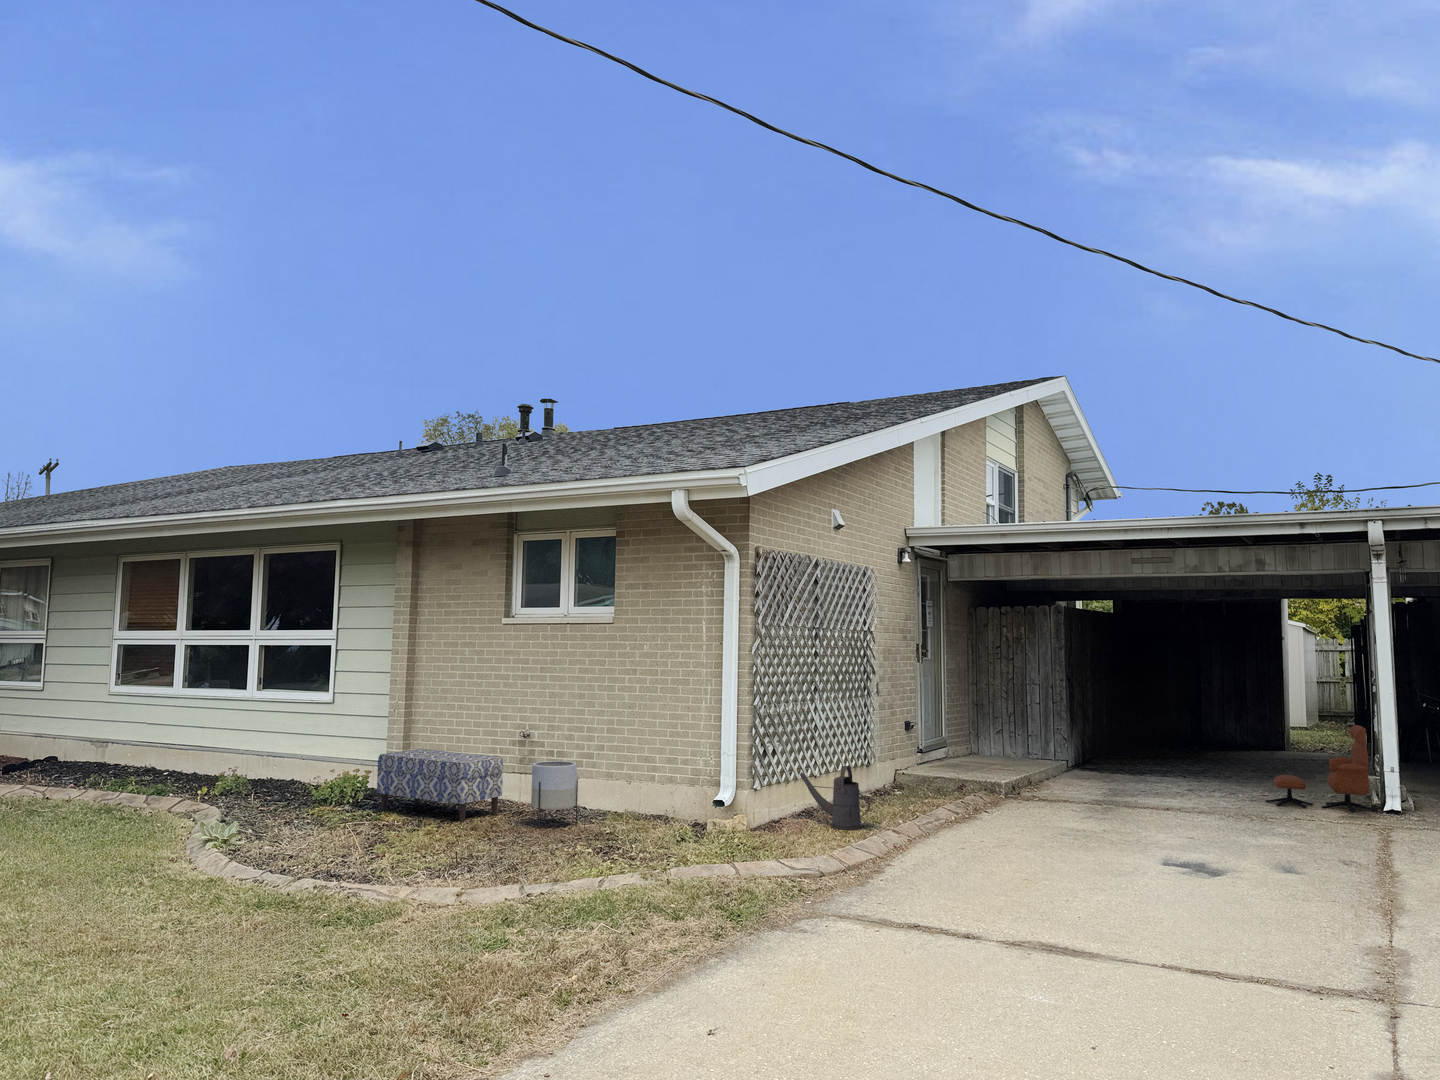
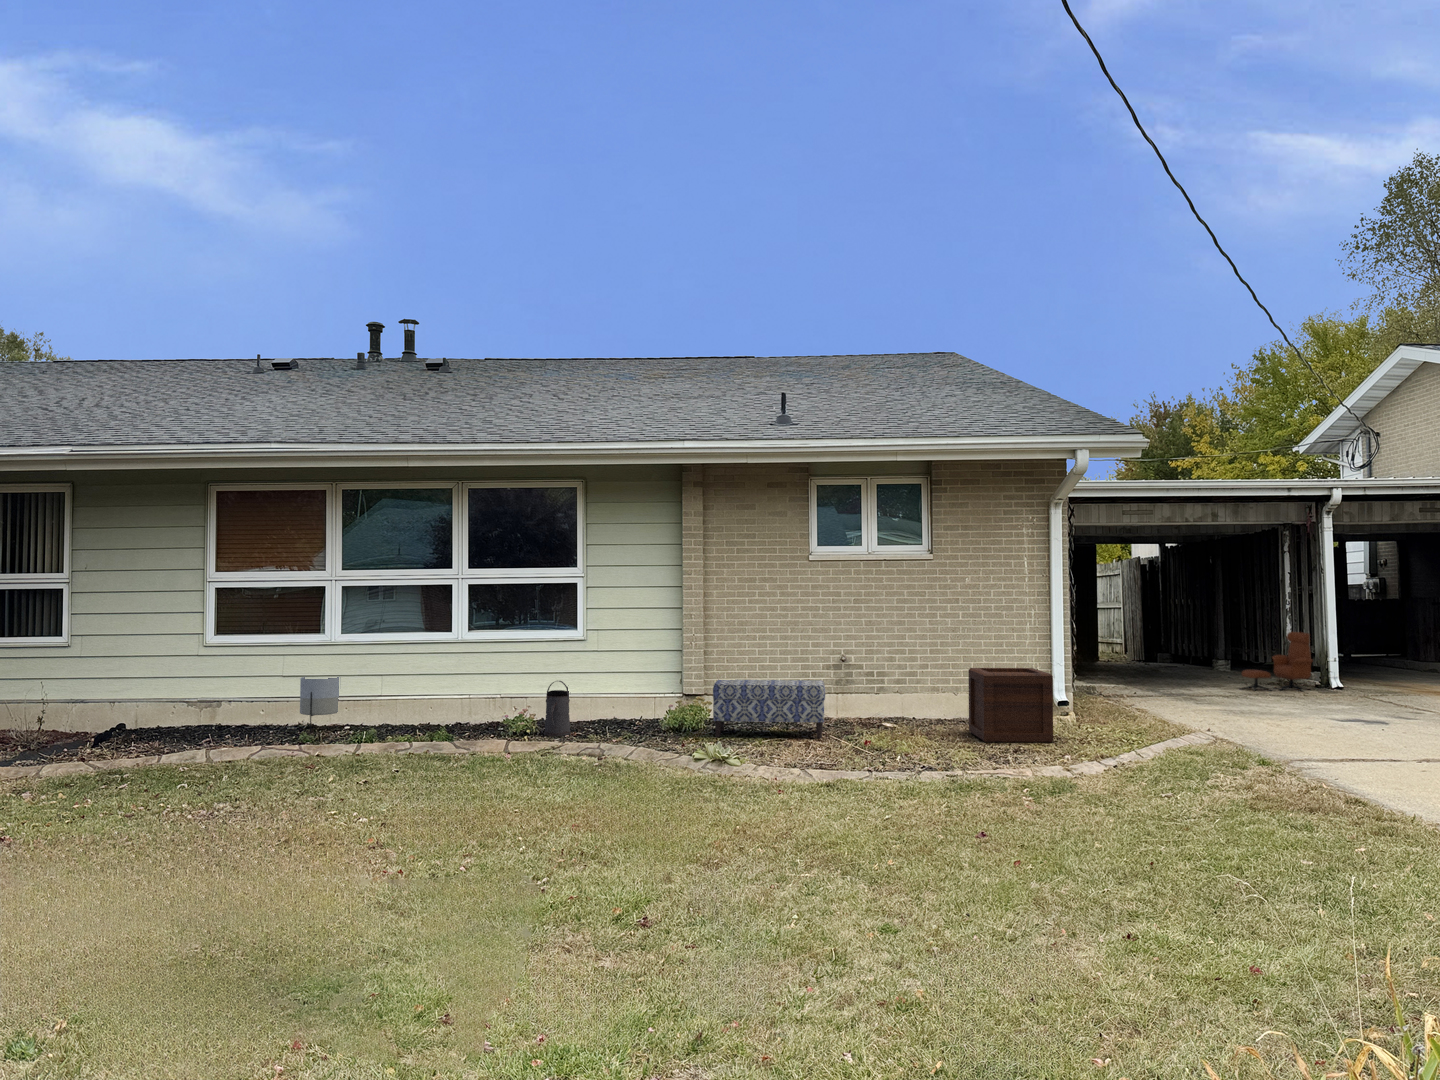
wooden crate: none [594,753,705,852] -> present [968,668,1053,743]
planter: present [531,761,578,829] -> present [300,677,341,731]
watering can: present [800,766,870,830] -> present [544,681,571,736]

